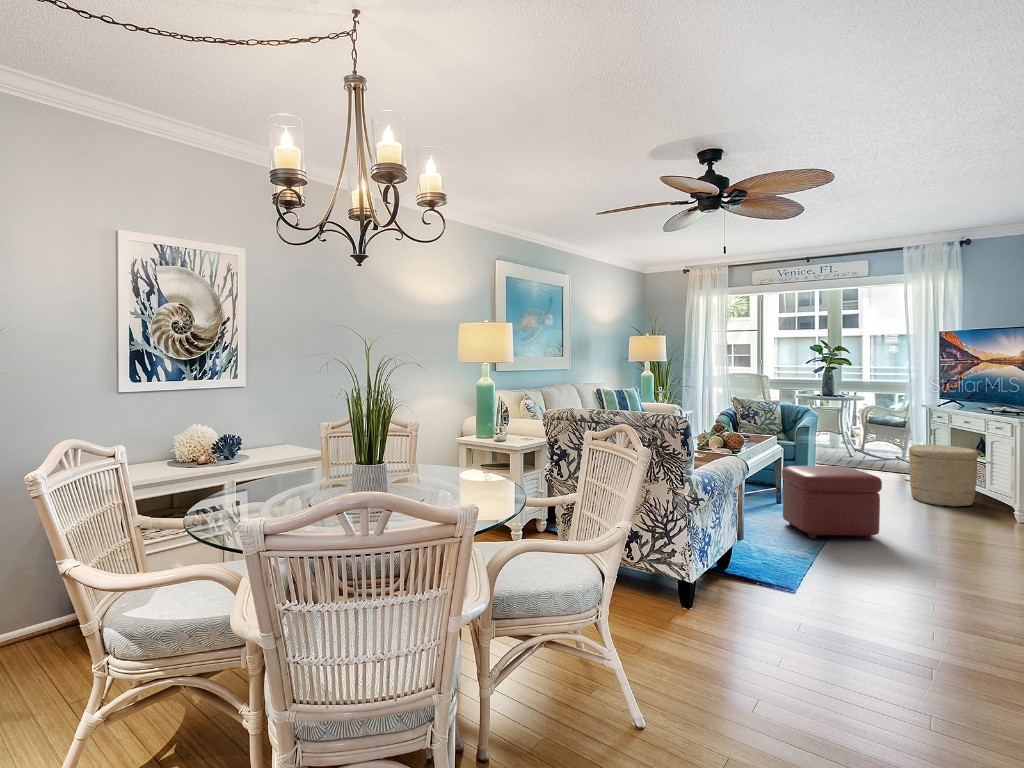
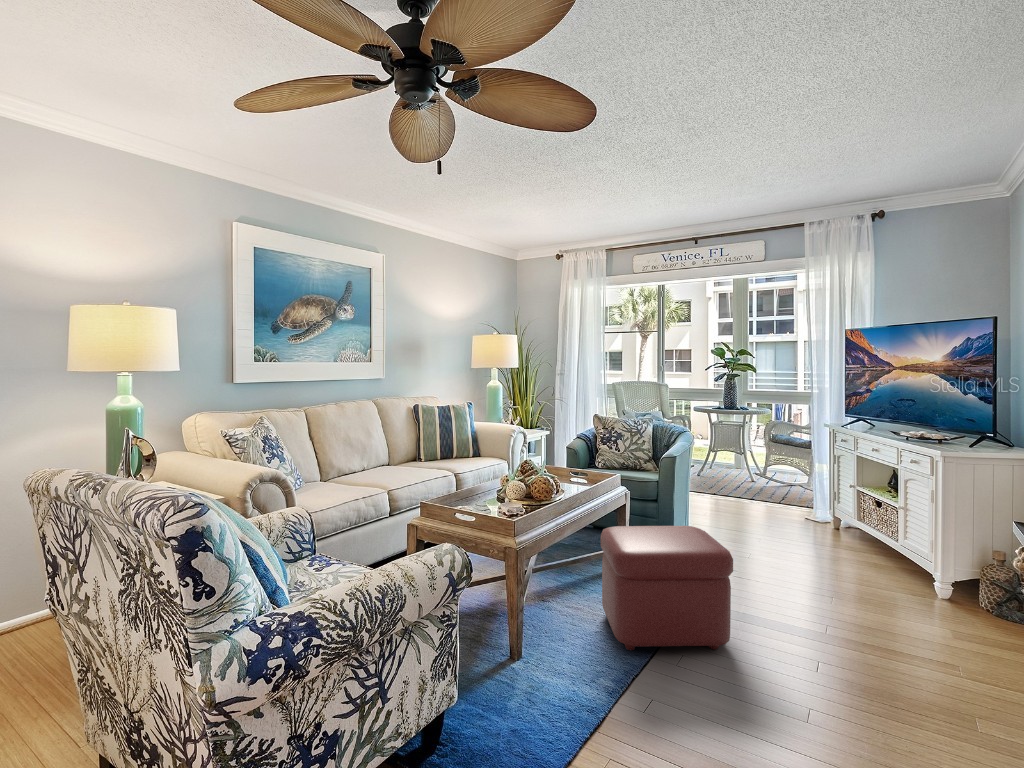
woven basket: present [909,444,979,507] -> none [800,480,889,570]

